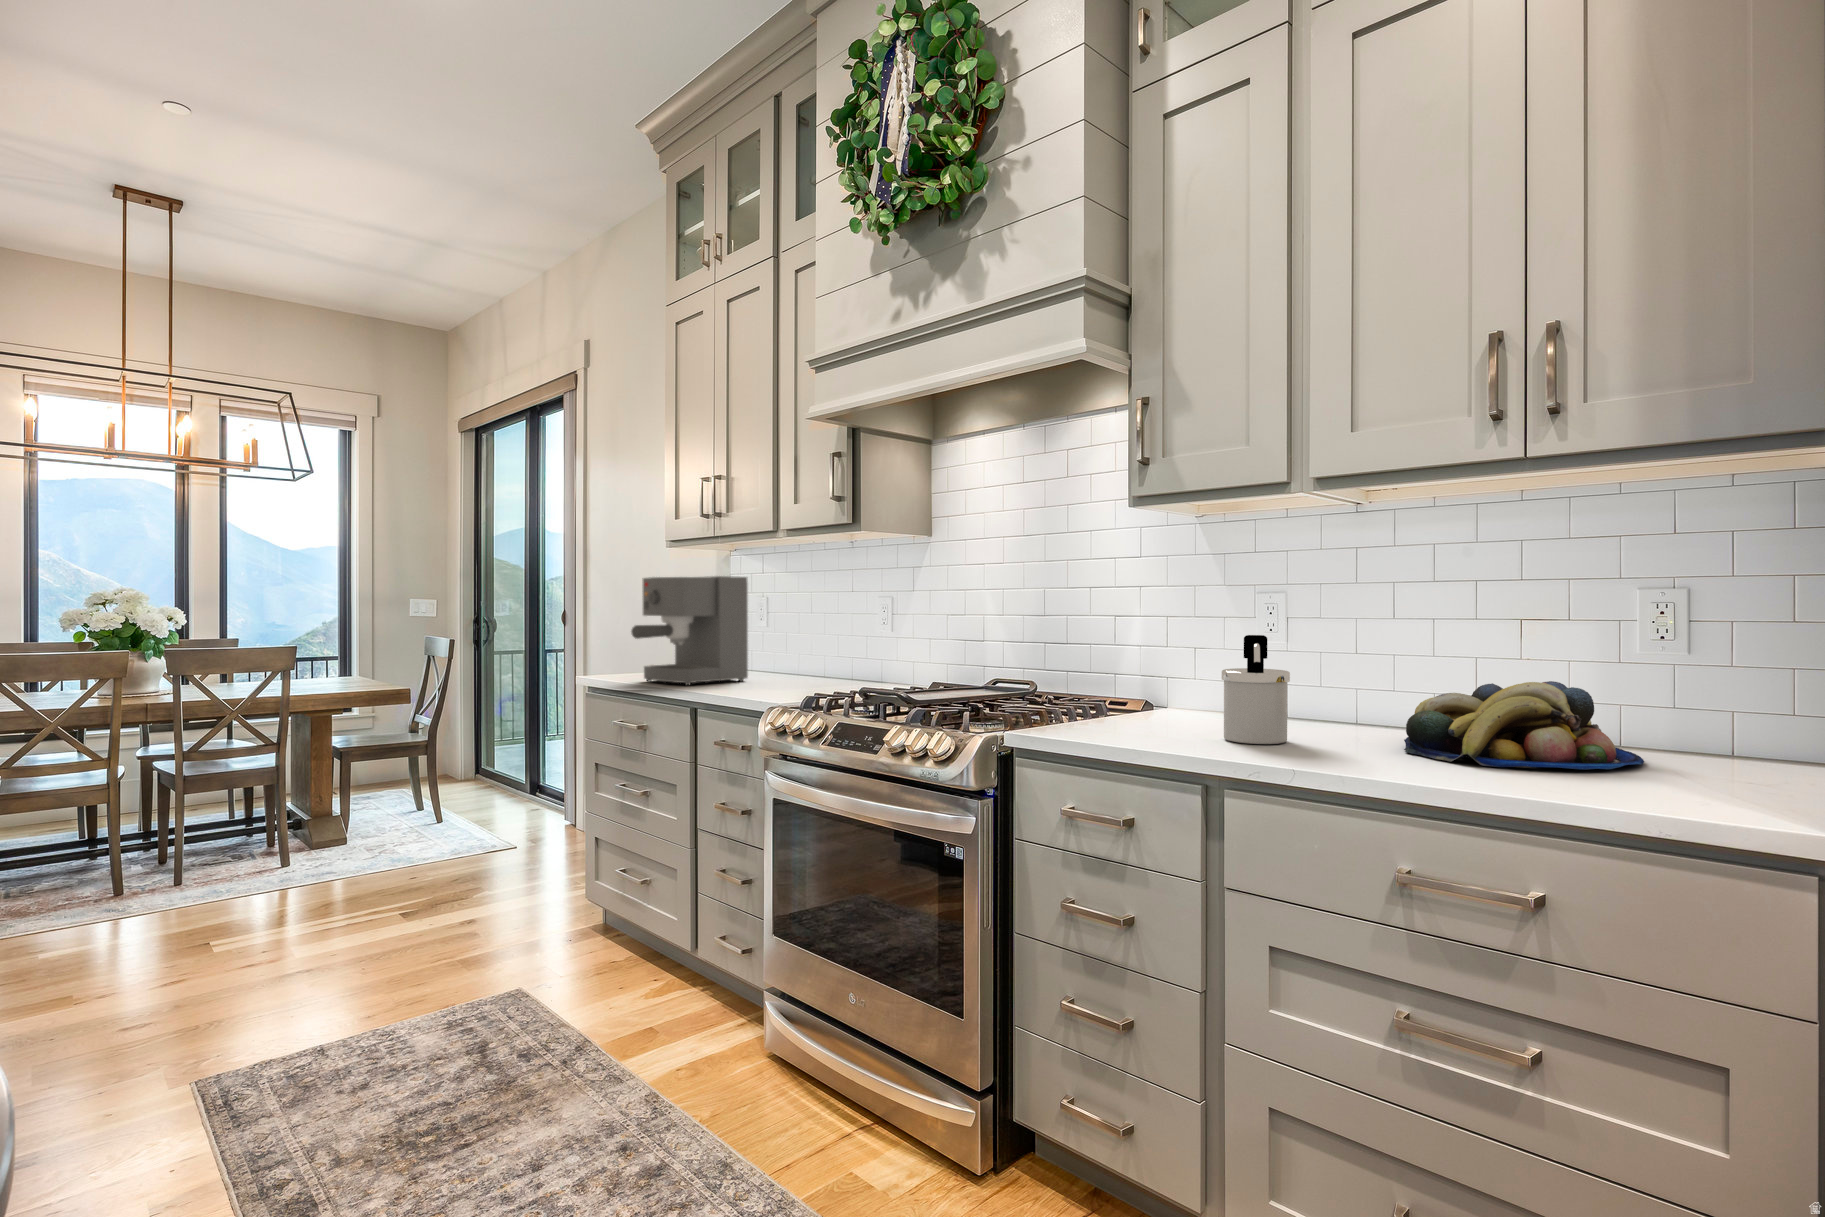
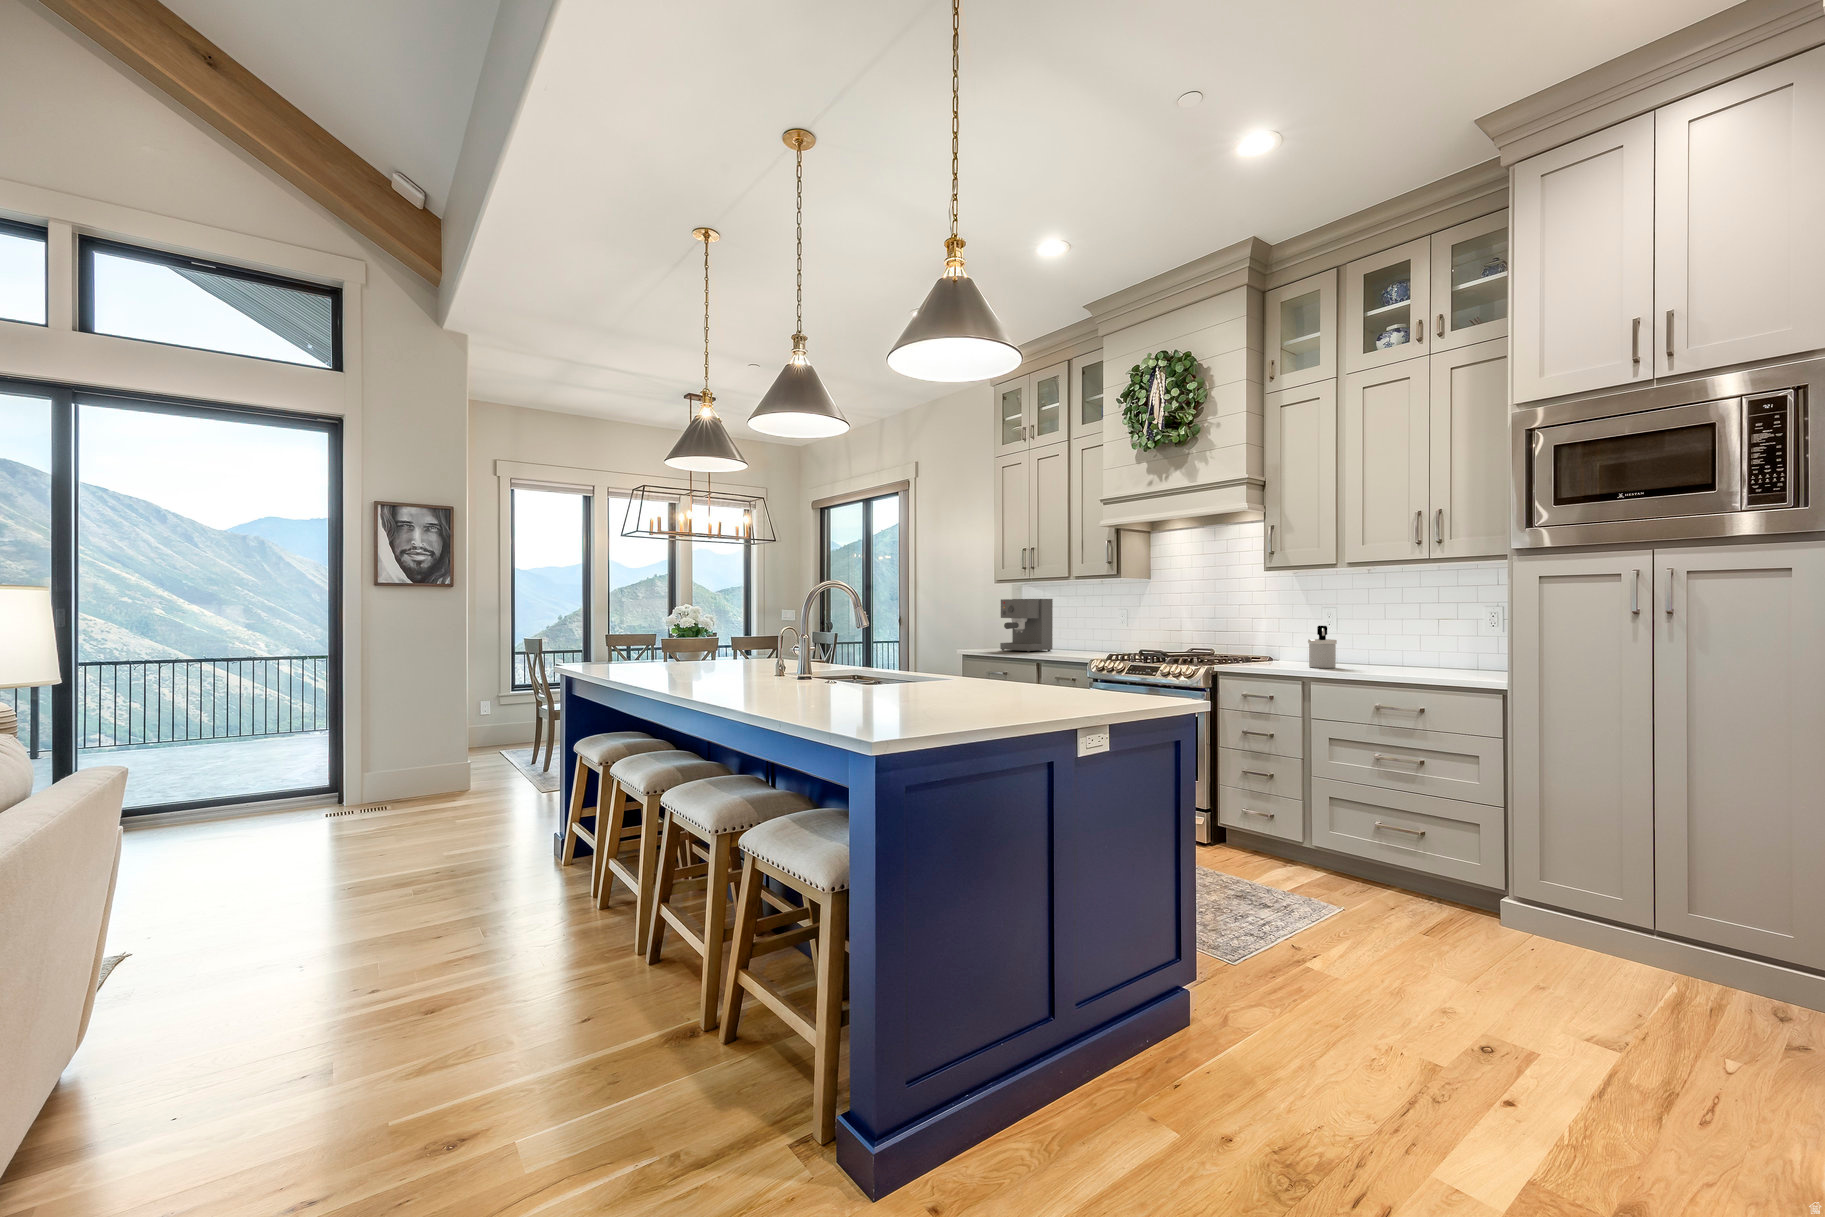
fruit bowl: present [1404,681,1644,770] -> none [1382,643,1474,673]

